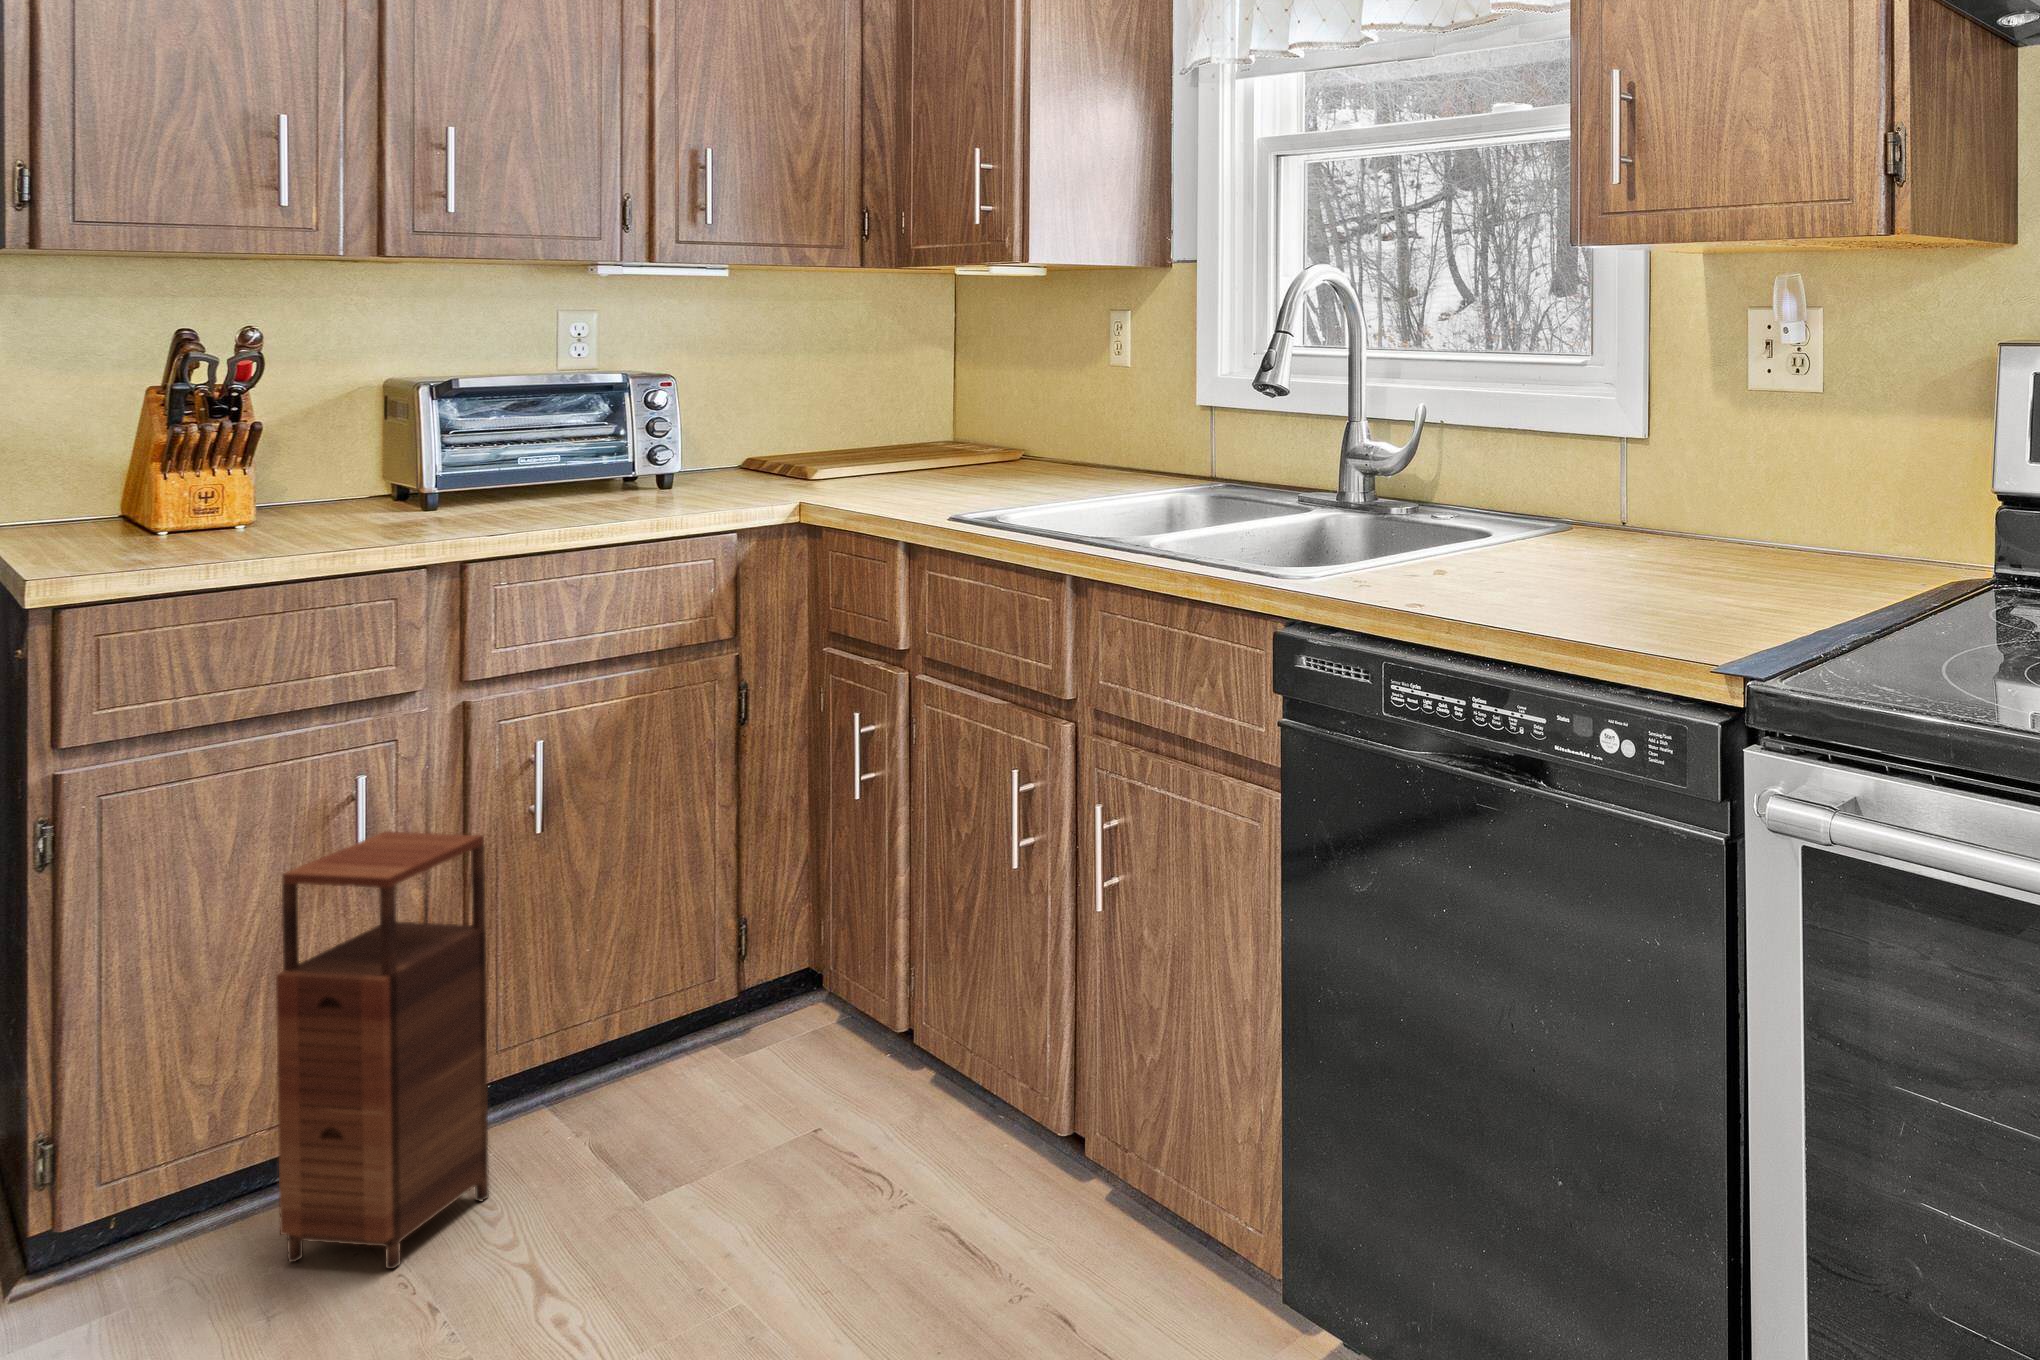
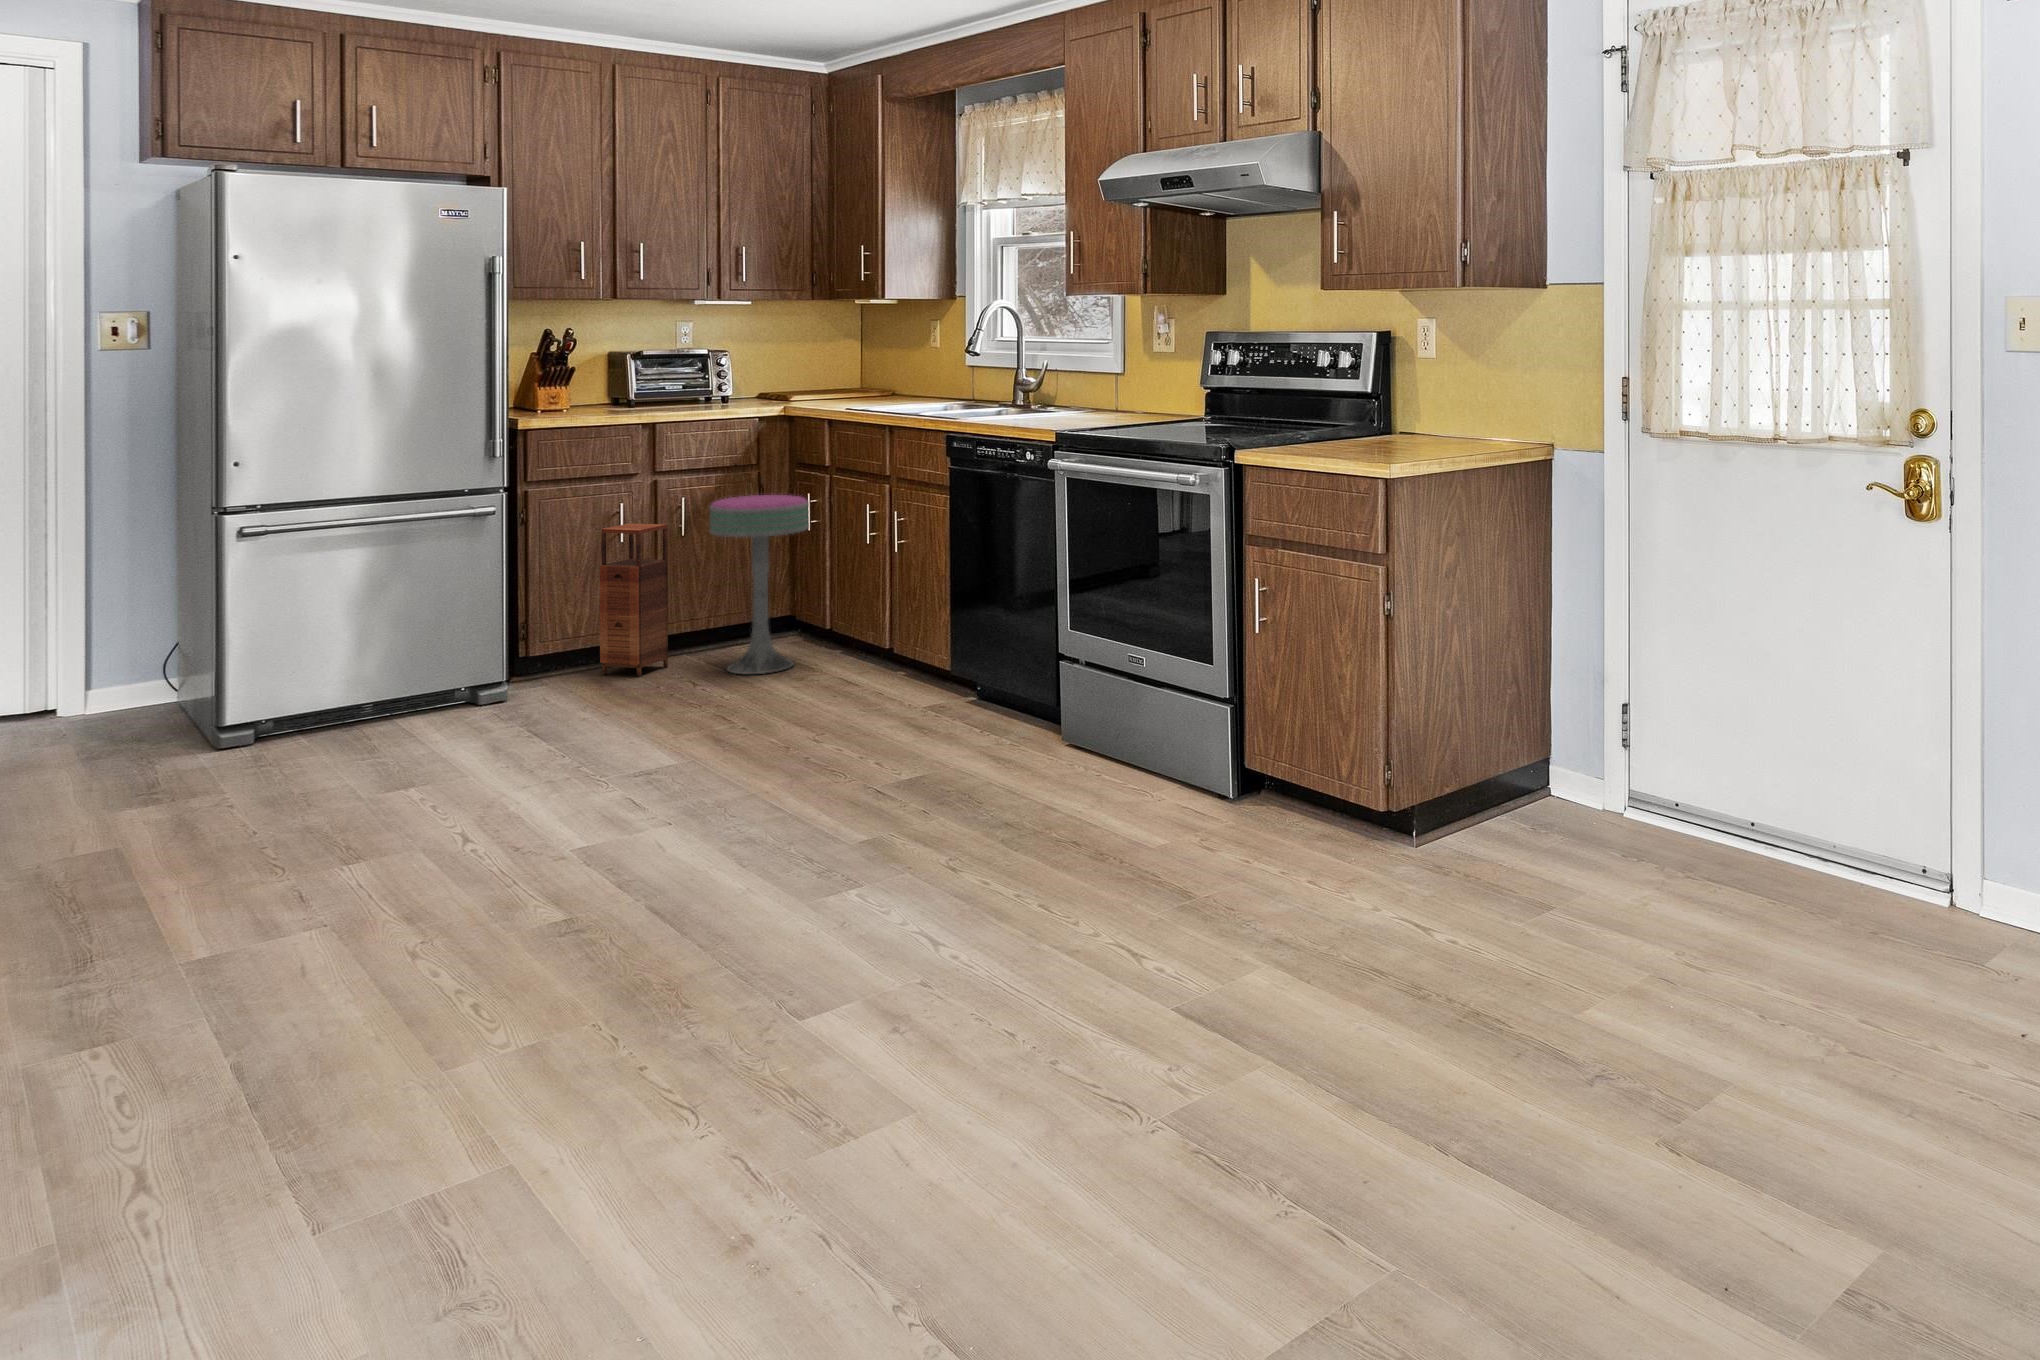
bar stool: none [597,734,866,1236] -> present [710,495,809,674]

